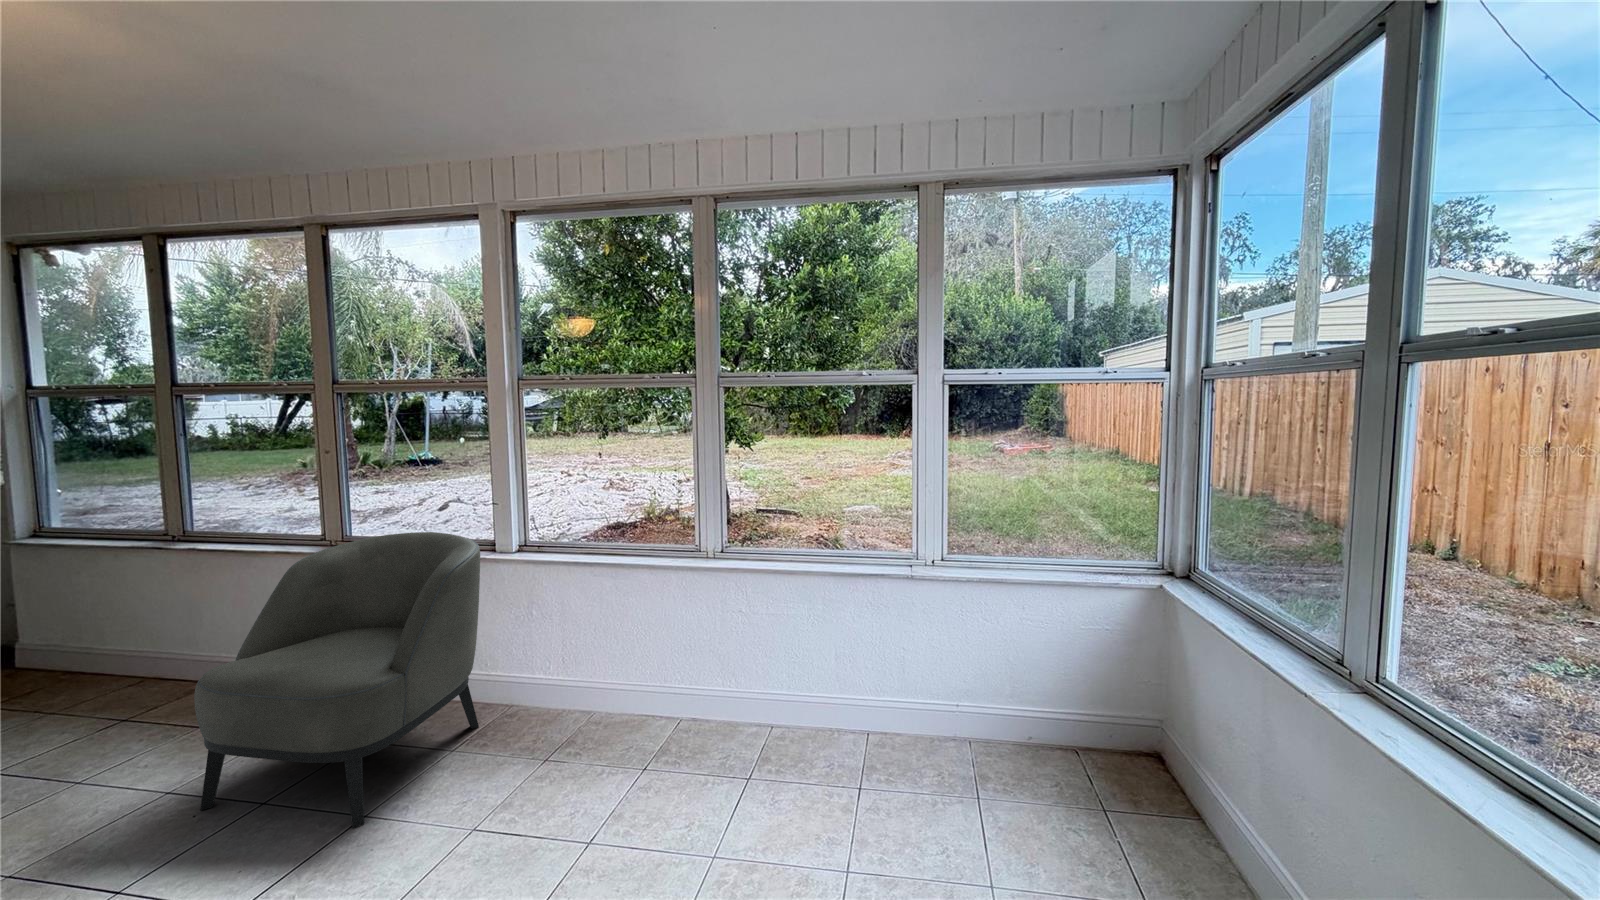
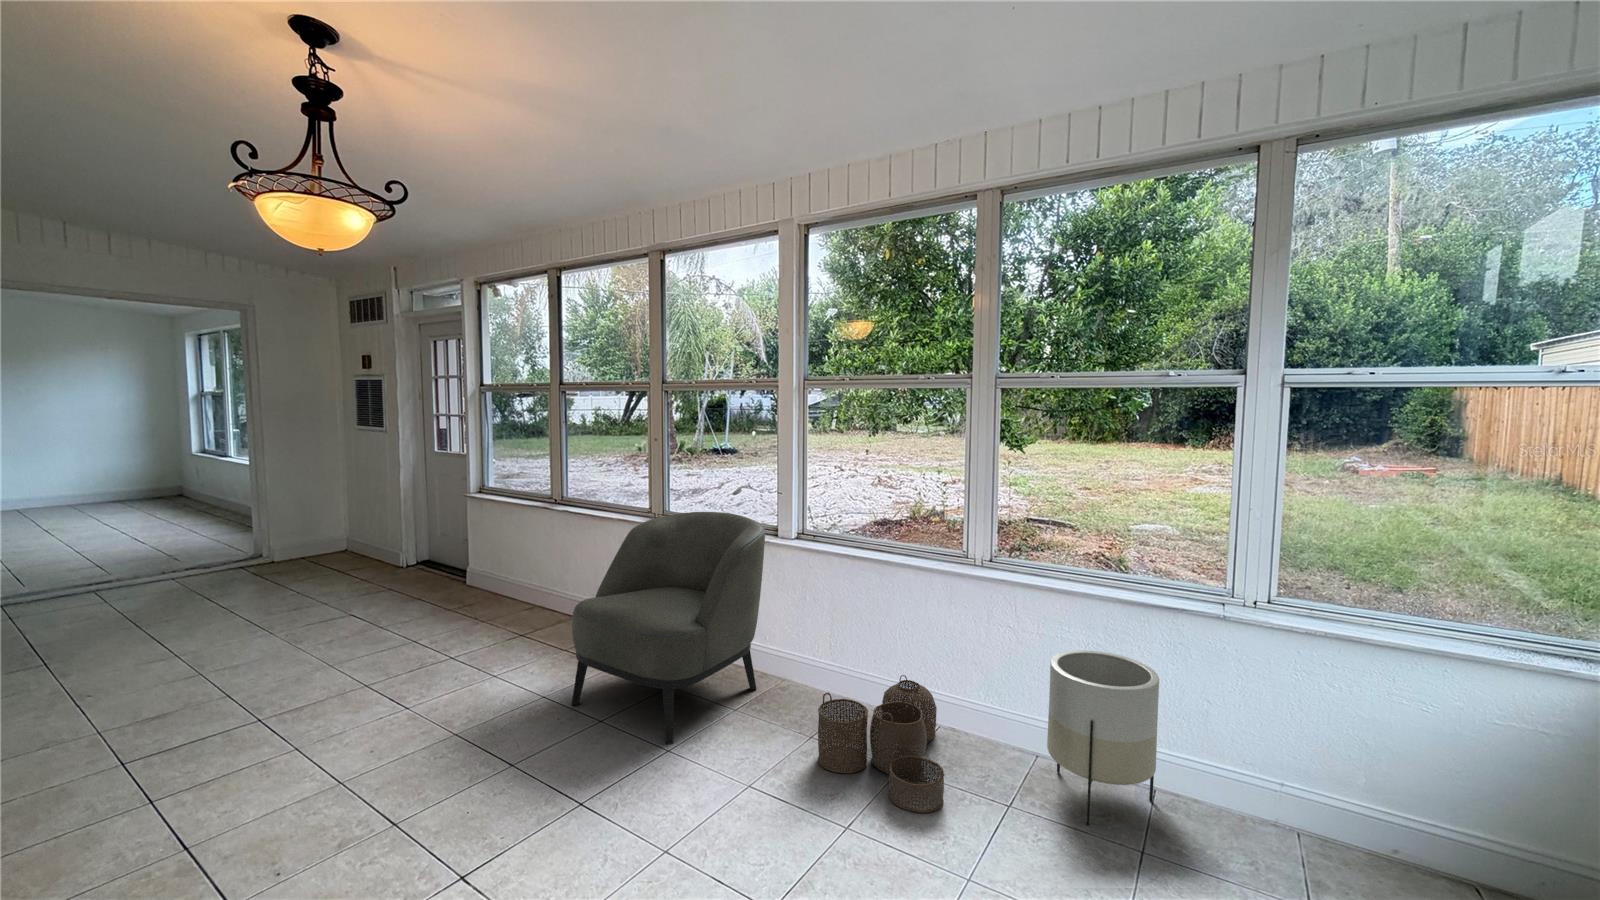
planter: none [786,624,876,787] -> present [1047,650,1159,825]
woven basket: none [554,679,695,824] -> present [818,675,944,813]

